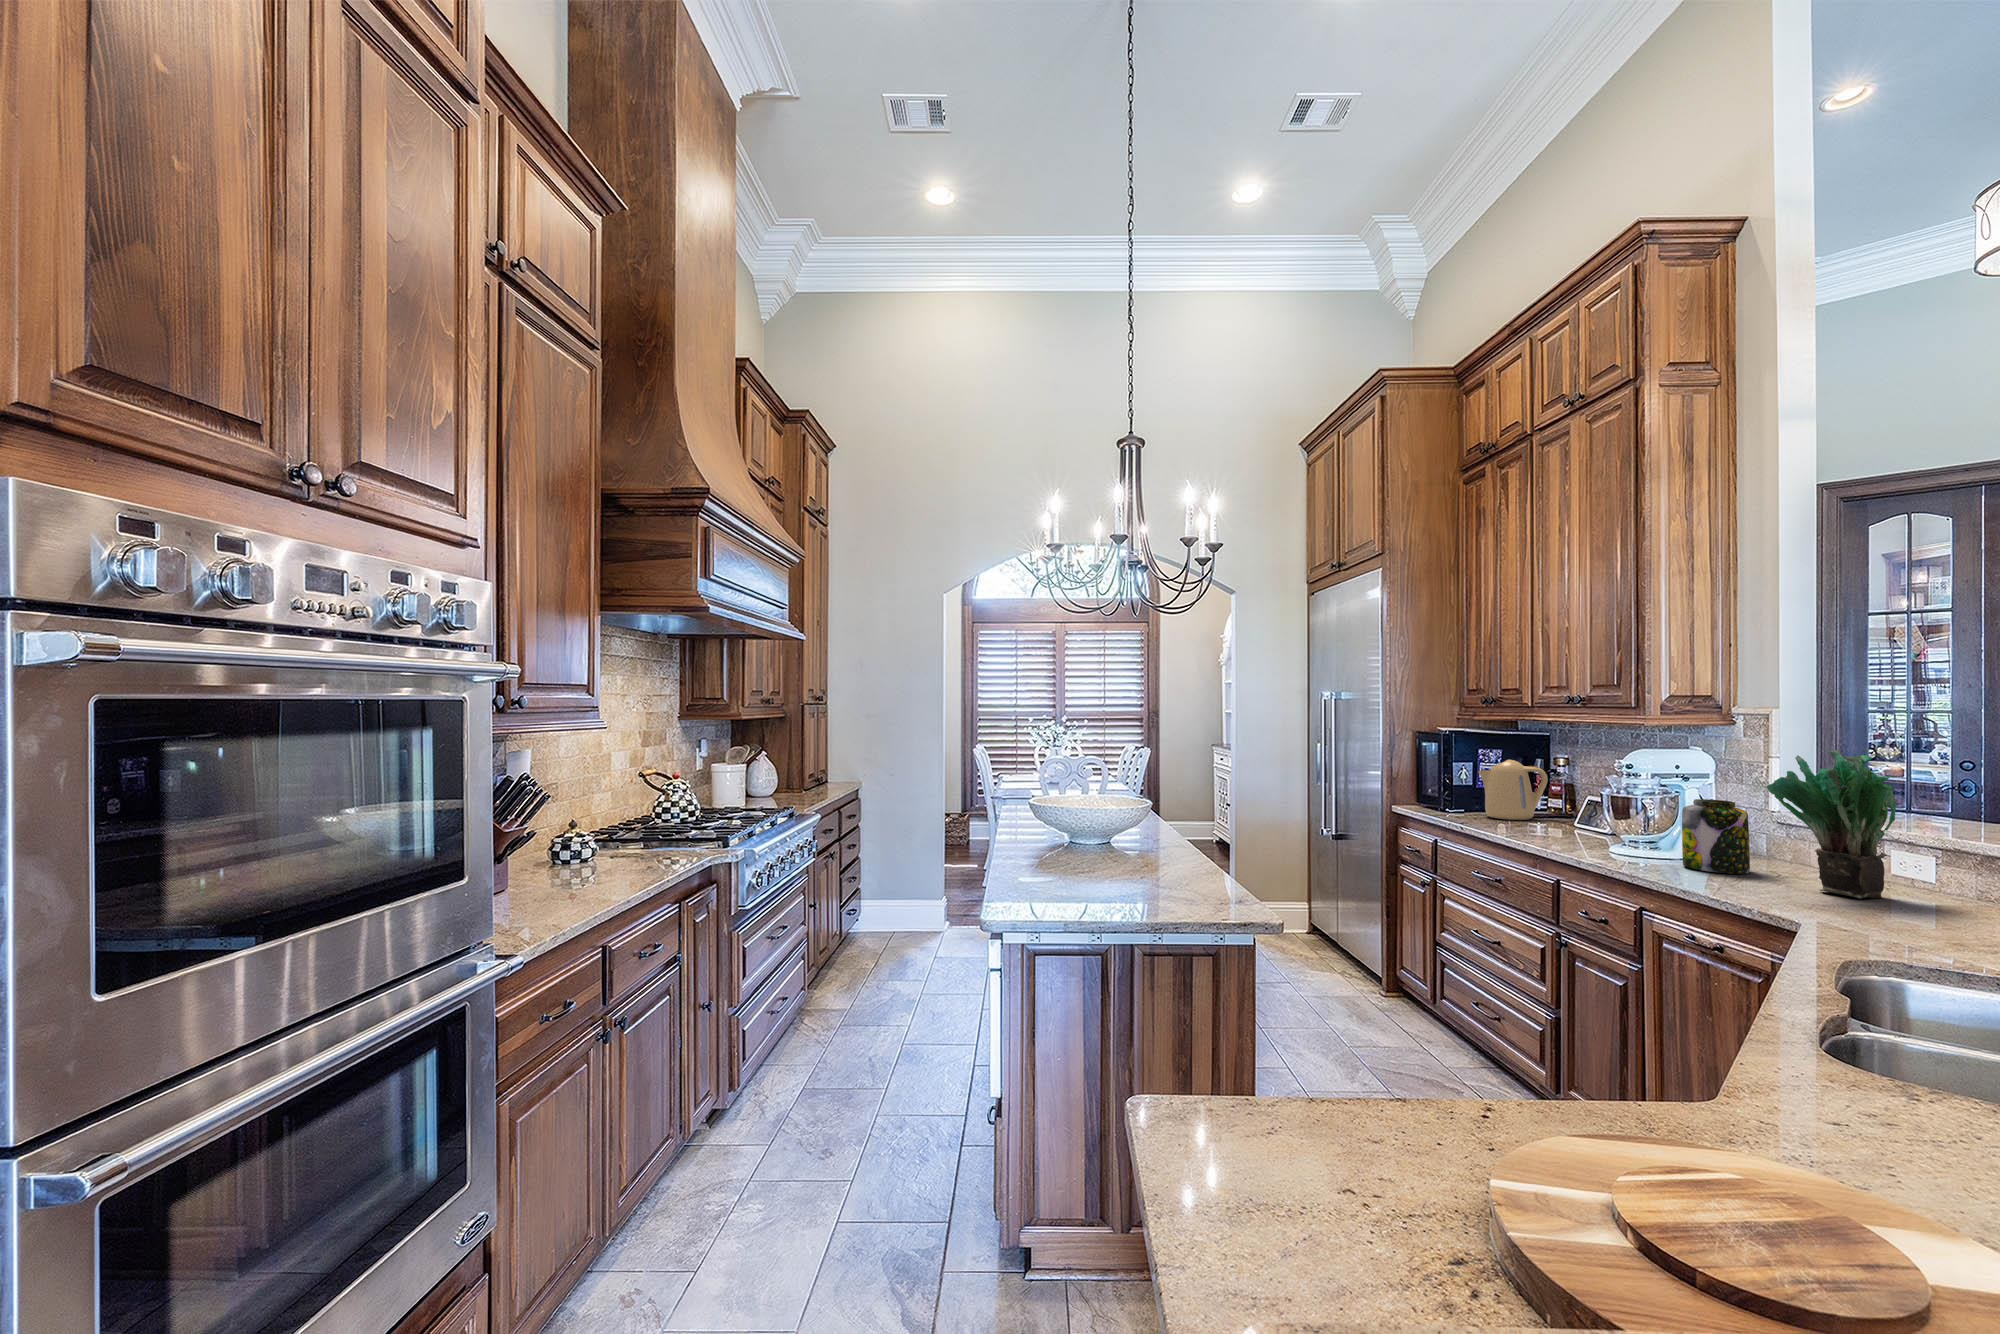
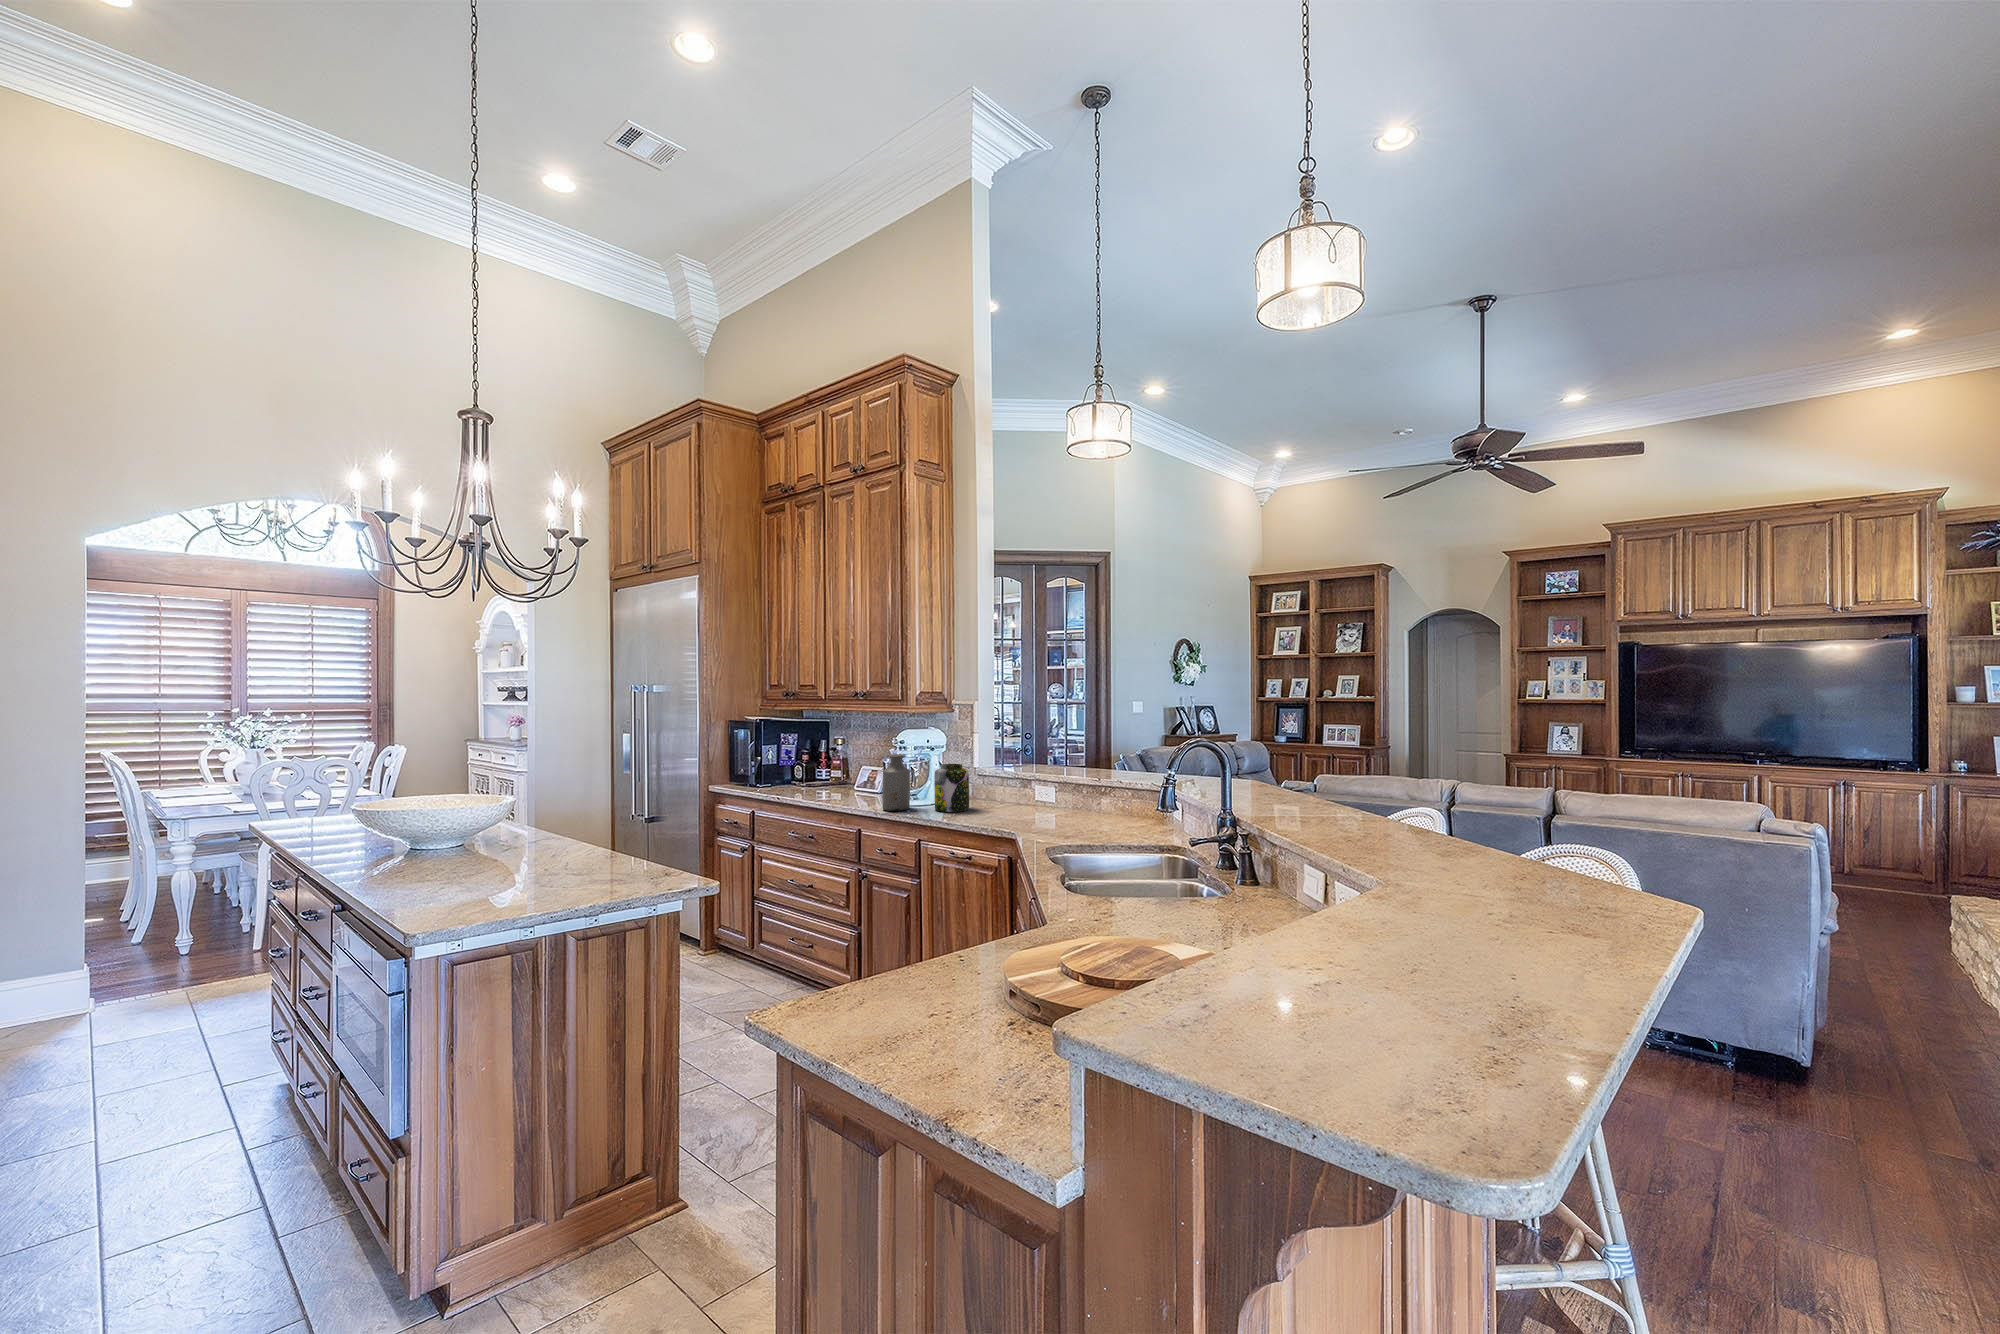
potted plant: present [1767,750,1896,898] -> none [985,729,1038,817]
kettle: present [1478,760,1548,820] -> none [783,741,832,788]
bottle: none [1594,779,1641,859] -> present [882,754,910,811]

